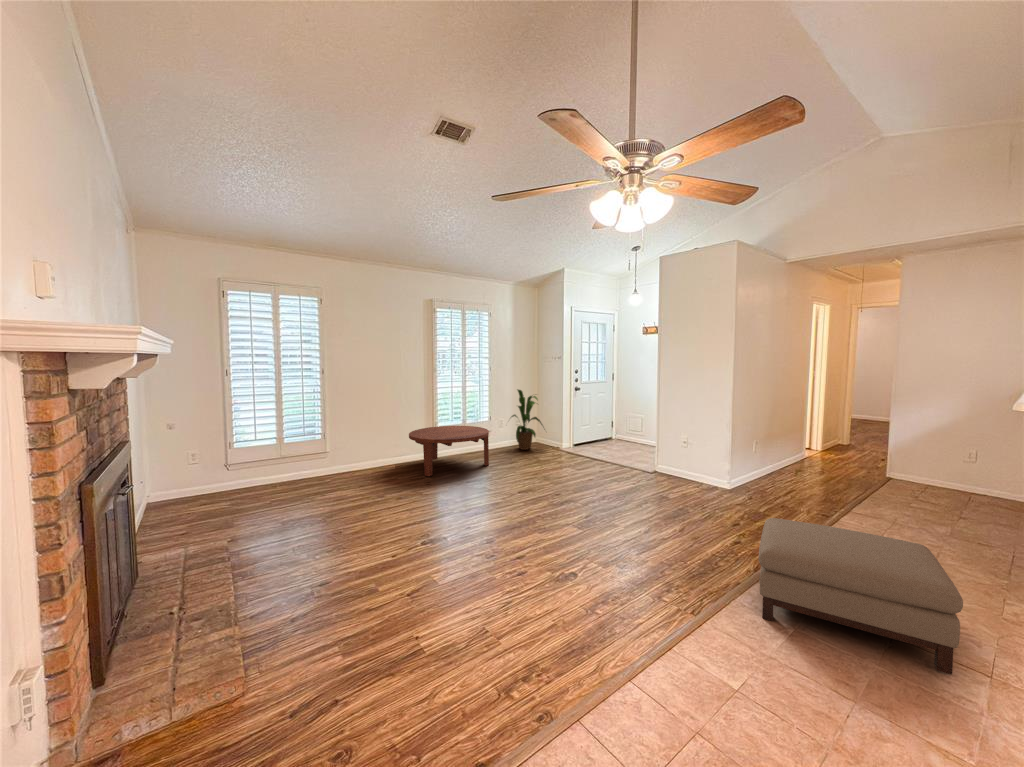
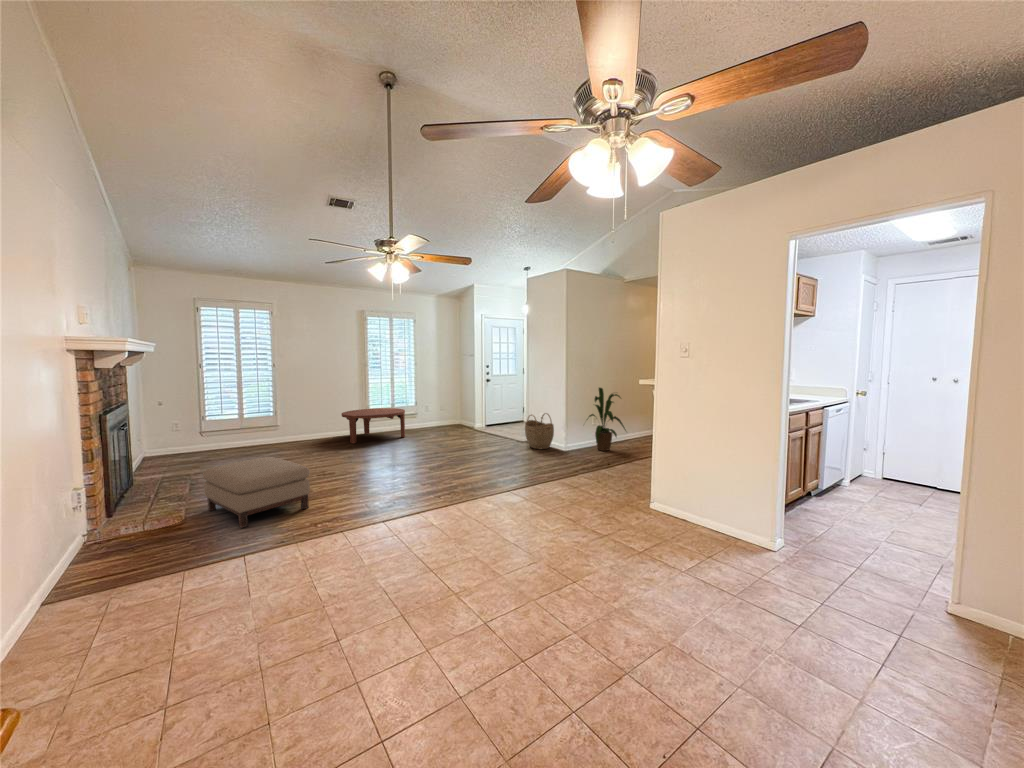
house plant: present [511,390,542,450] -> present [587,388,626,451]
woven basket: none [667,437,712,488] -> present [525,413,554,449]
ottoman: present [759,518,963,675] -> present [203,457,310,528]

